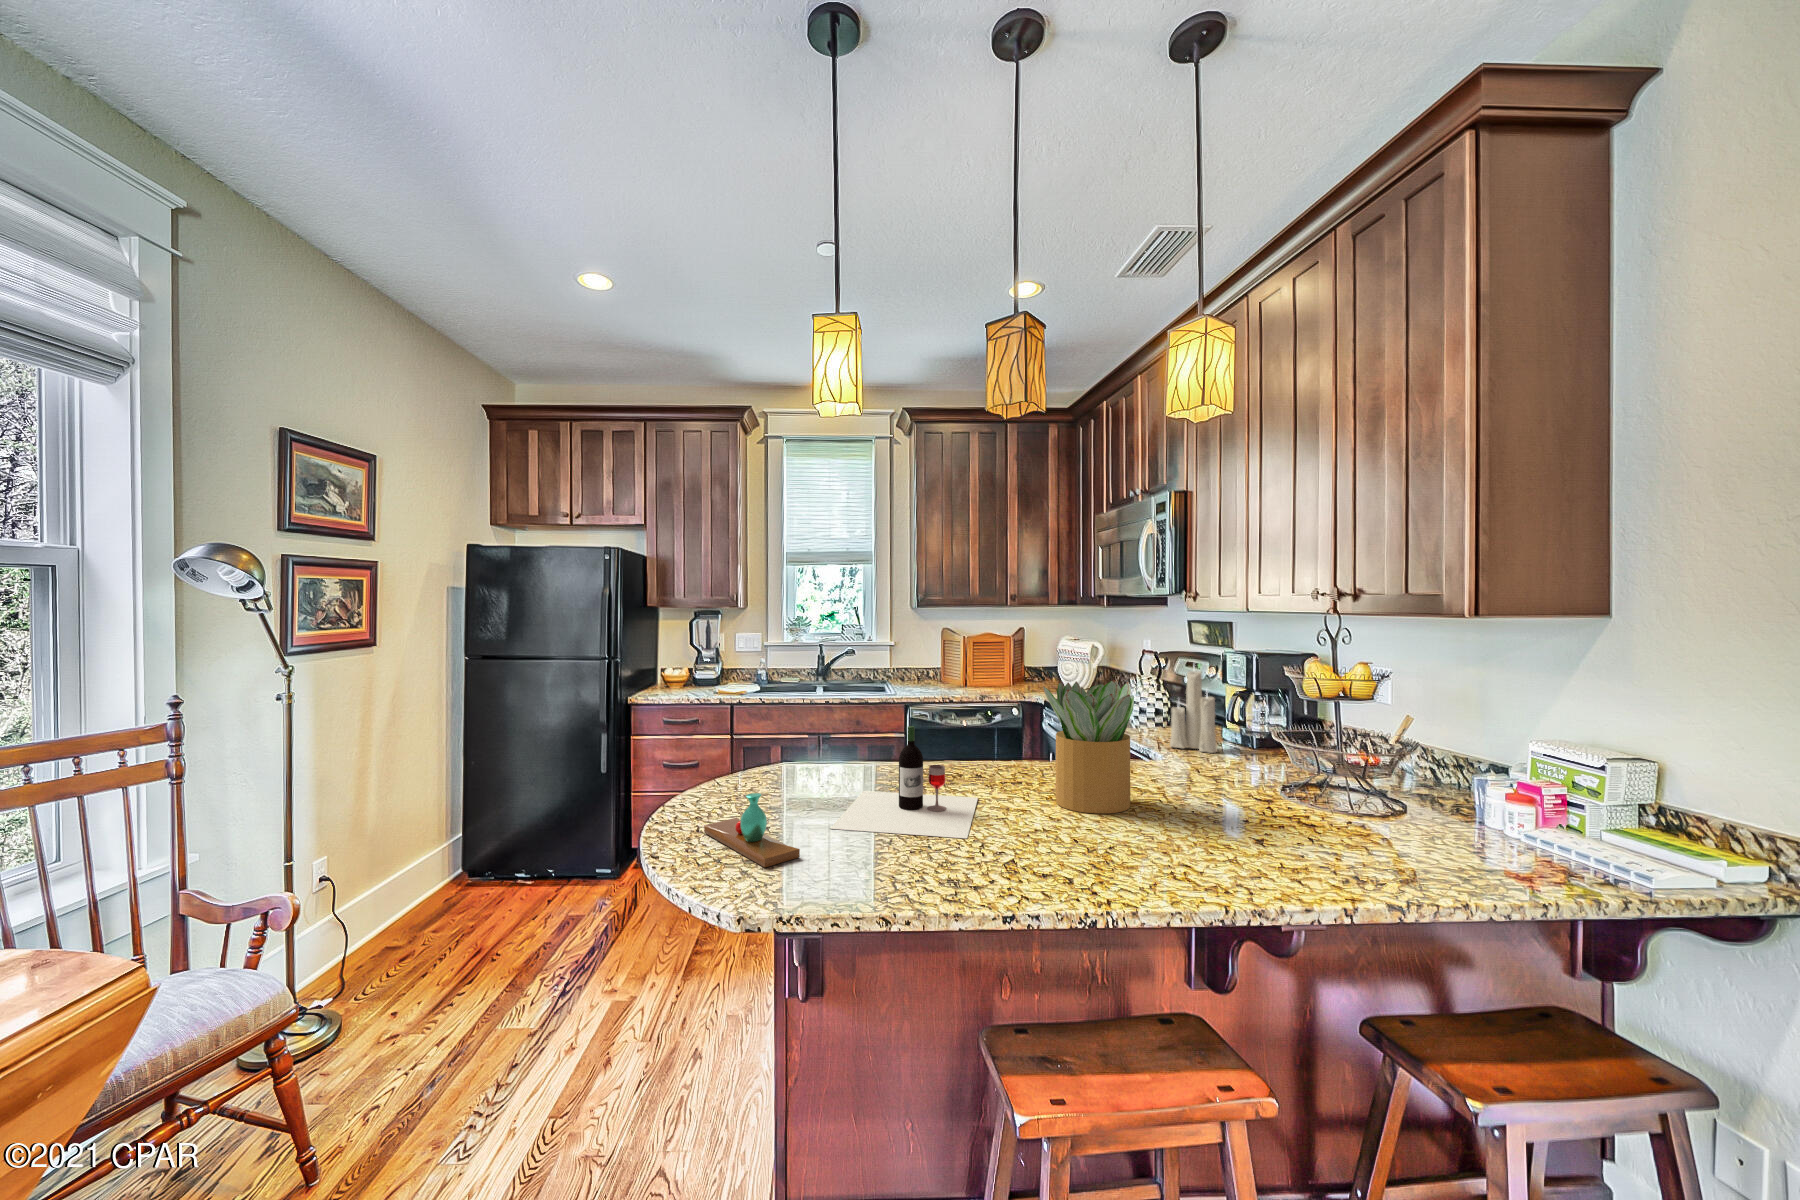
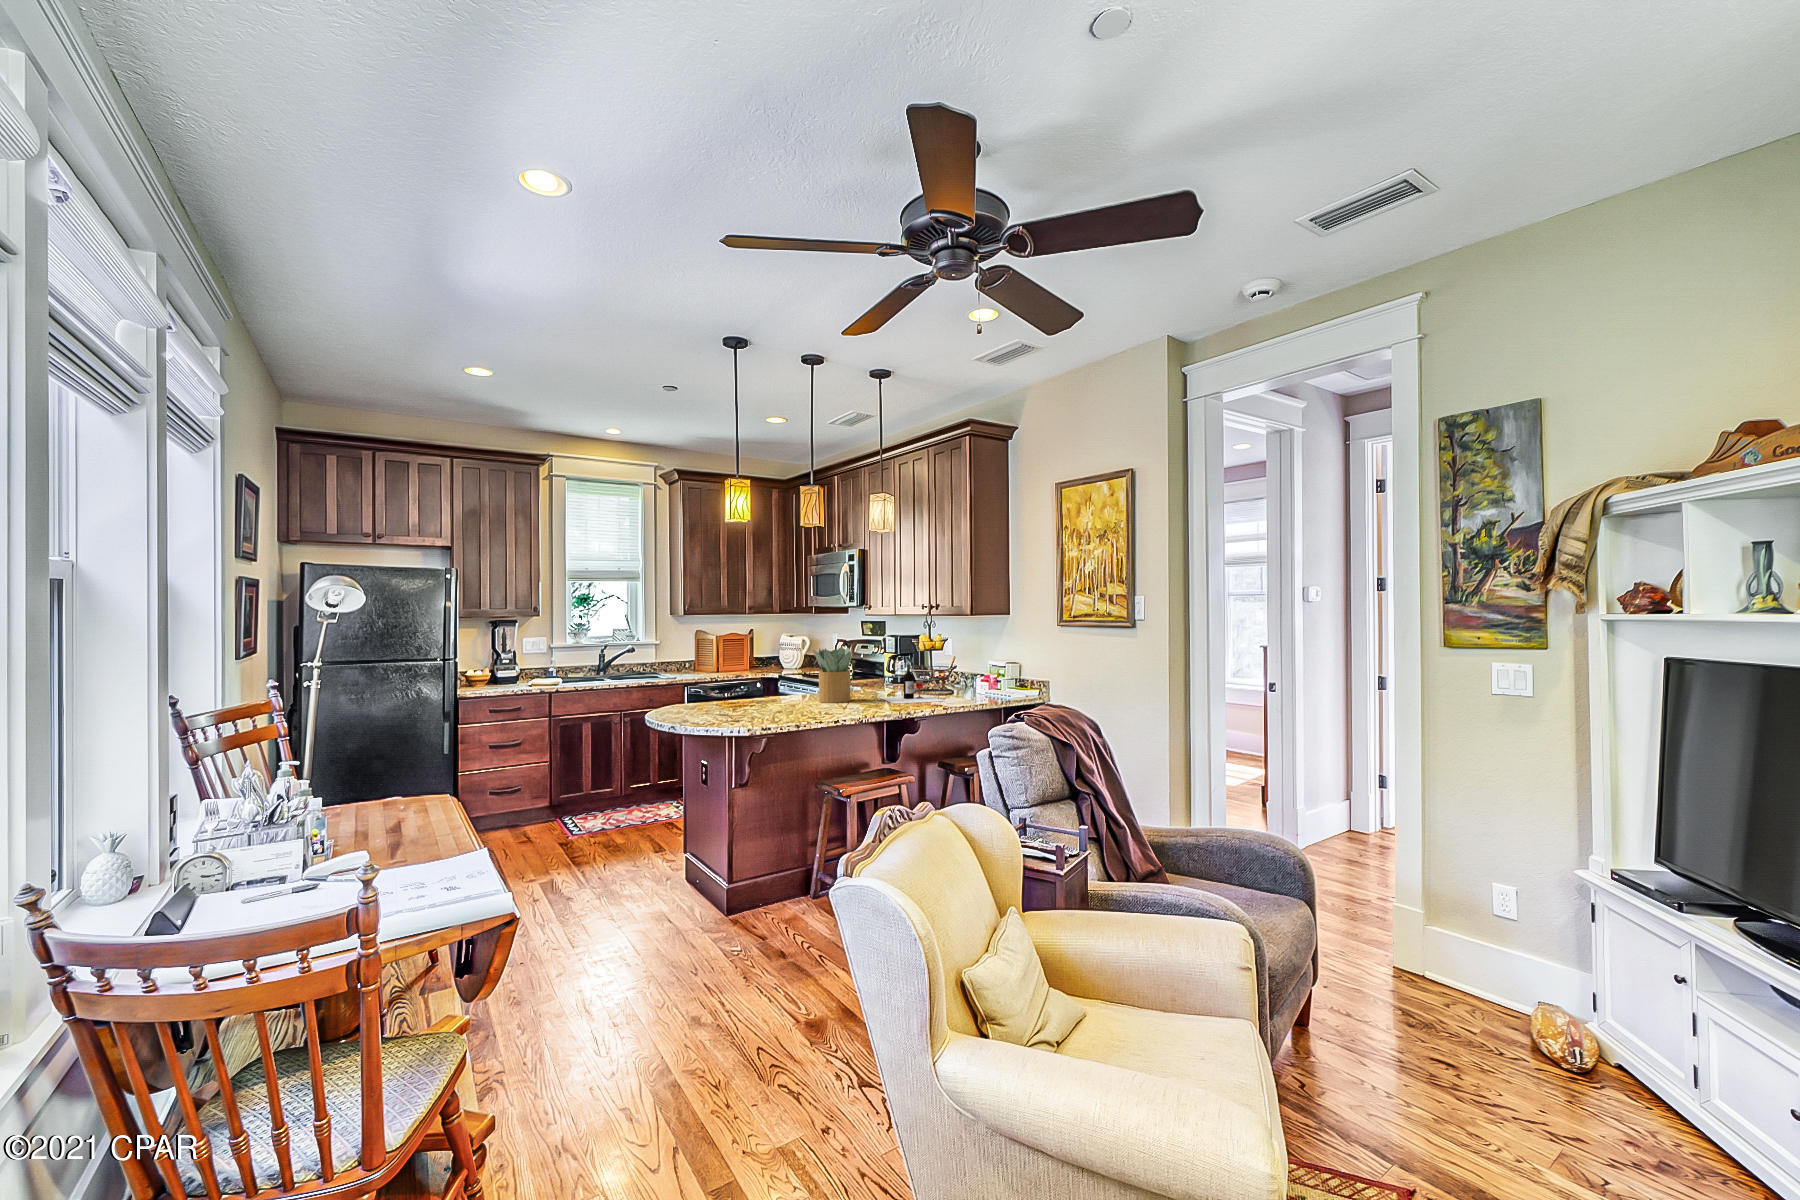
candle: present [1170,666,1217,753] -> none [859,638,882,687]
wine bottle: present [830,726,978,838] -> present [881,664,943,704]
vase: present [704,793,800,867] -> none [681,696,734,720]

